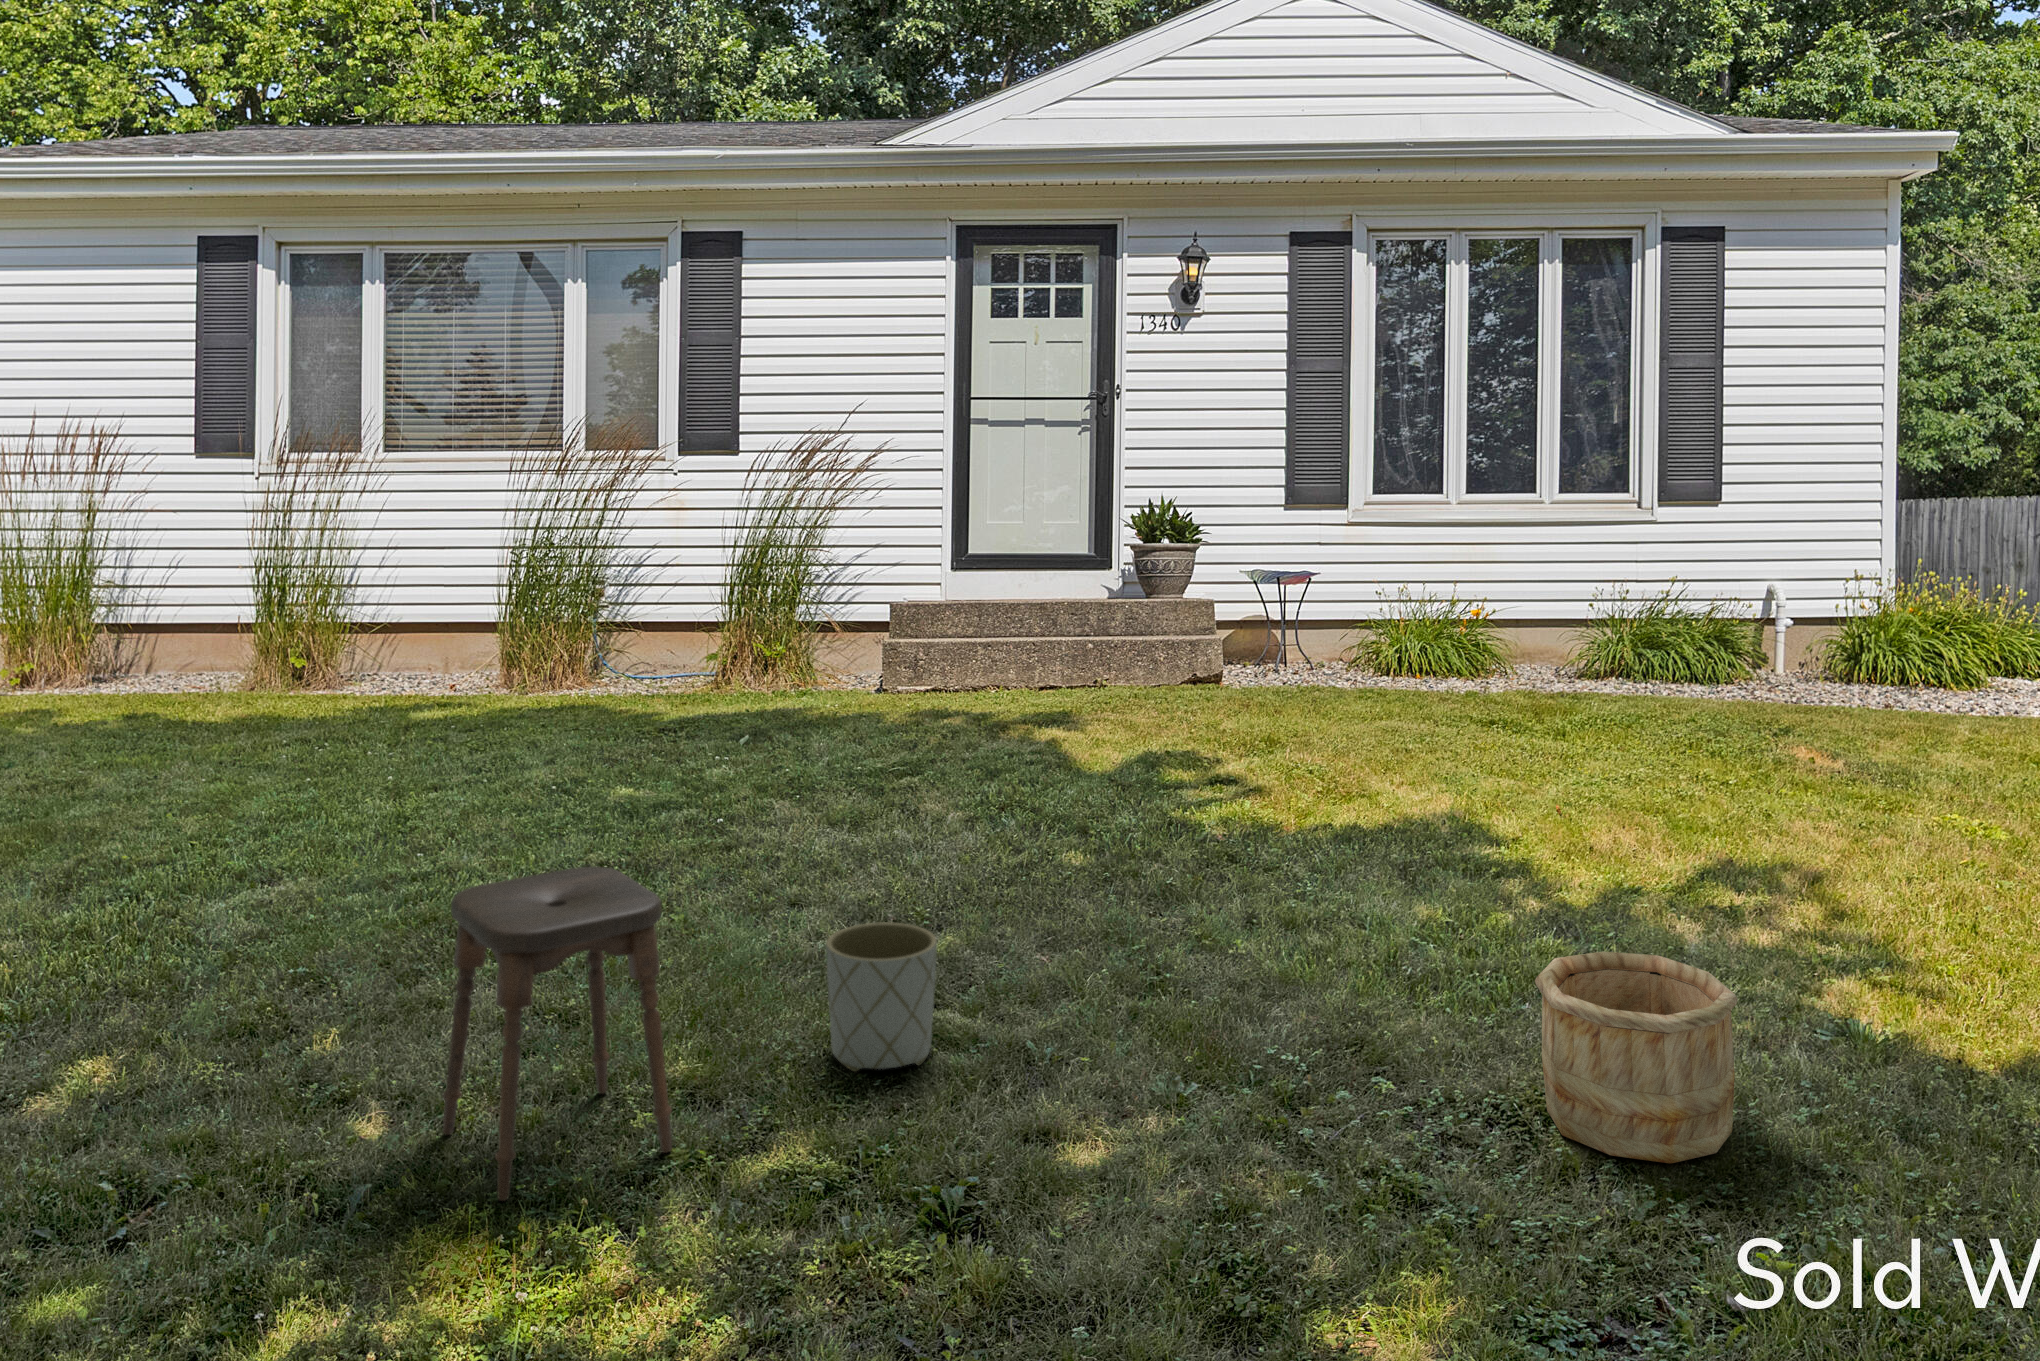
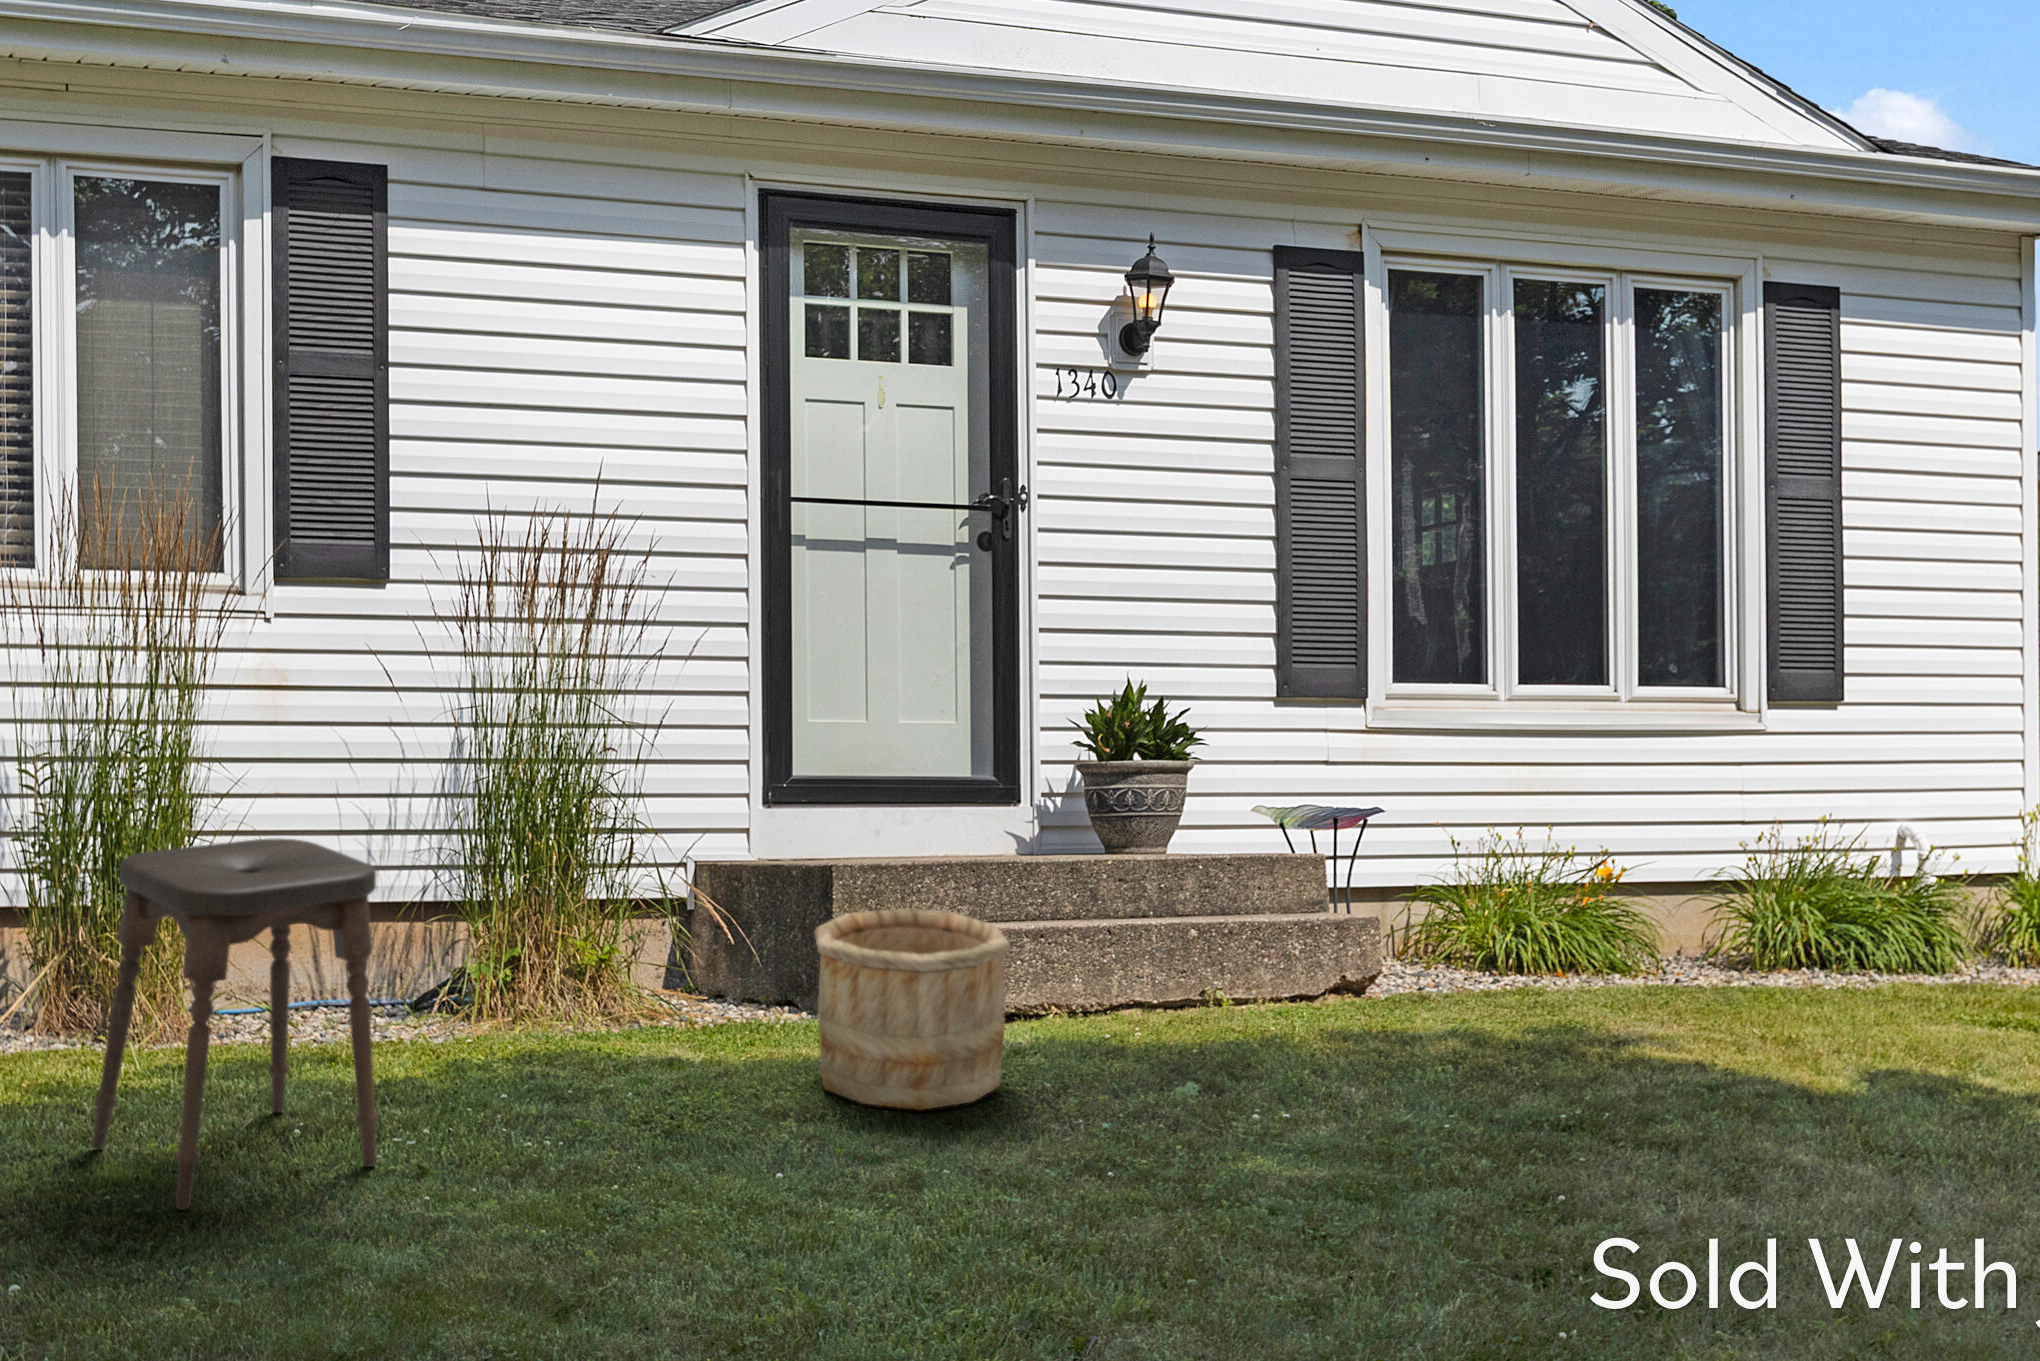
planter: present [826,922,937,1072] -> none [547,928,678,1095]
wooden bucket: present [1535,952,1738,1163] -> present [815,909,1010,1110]

